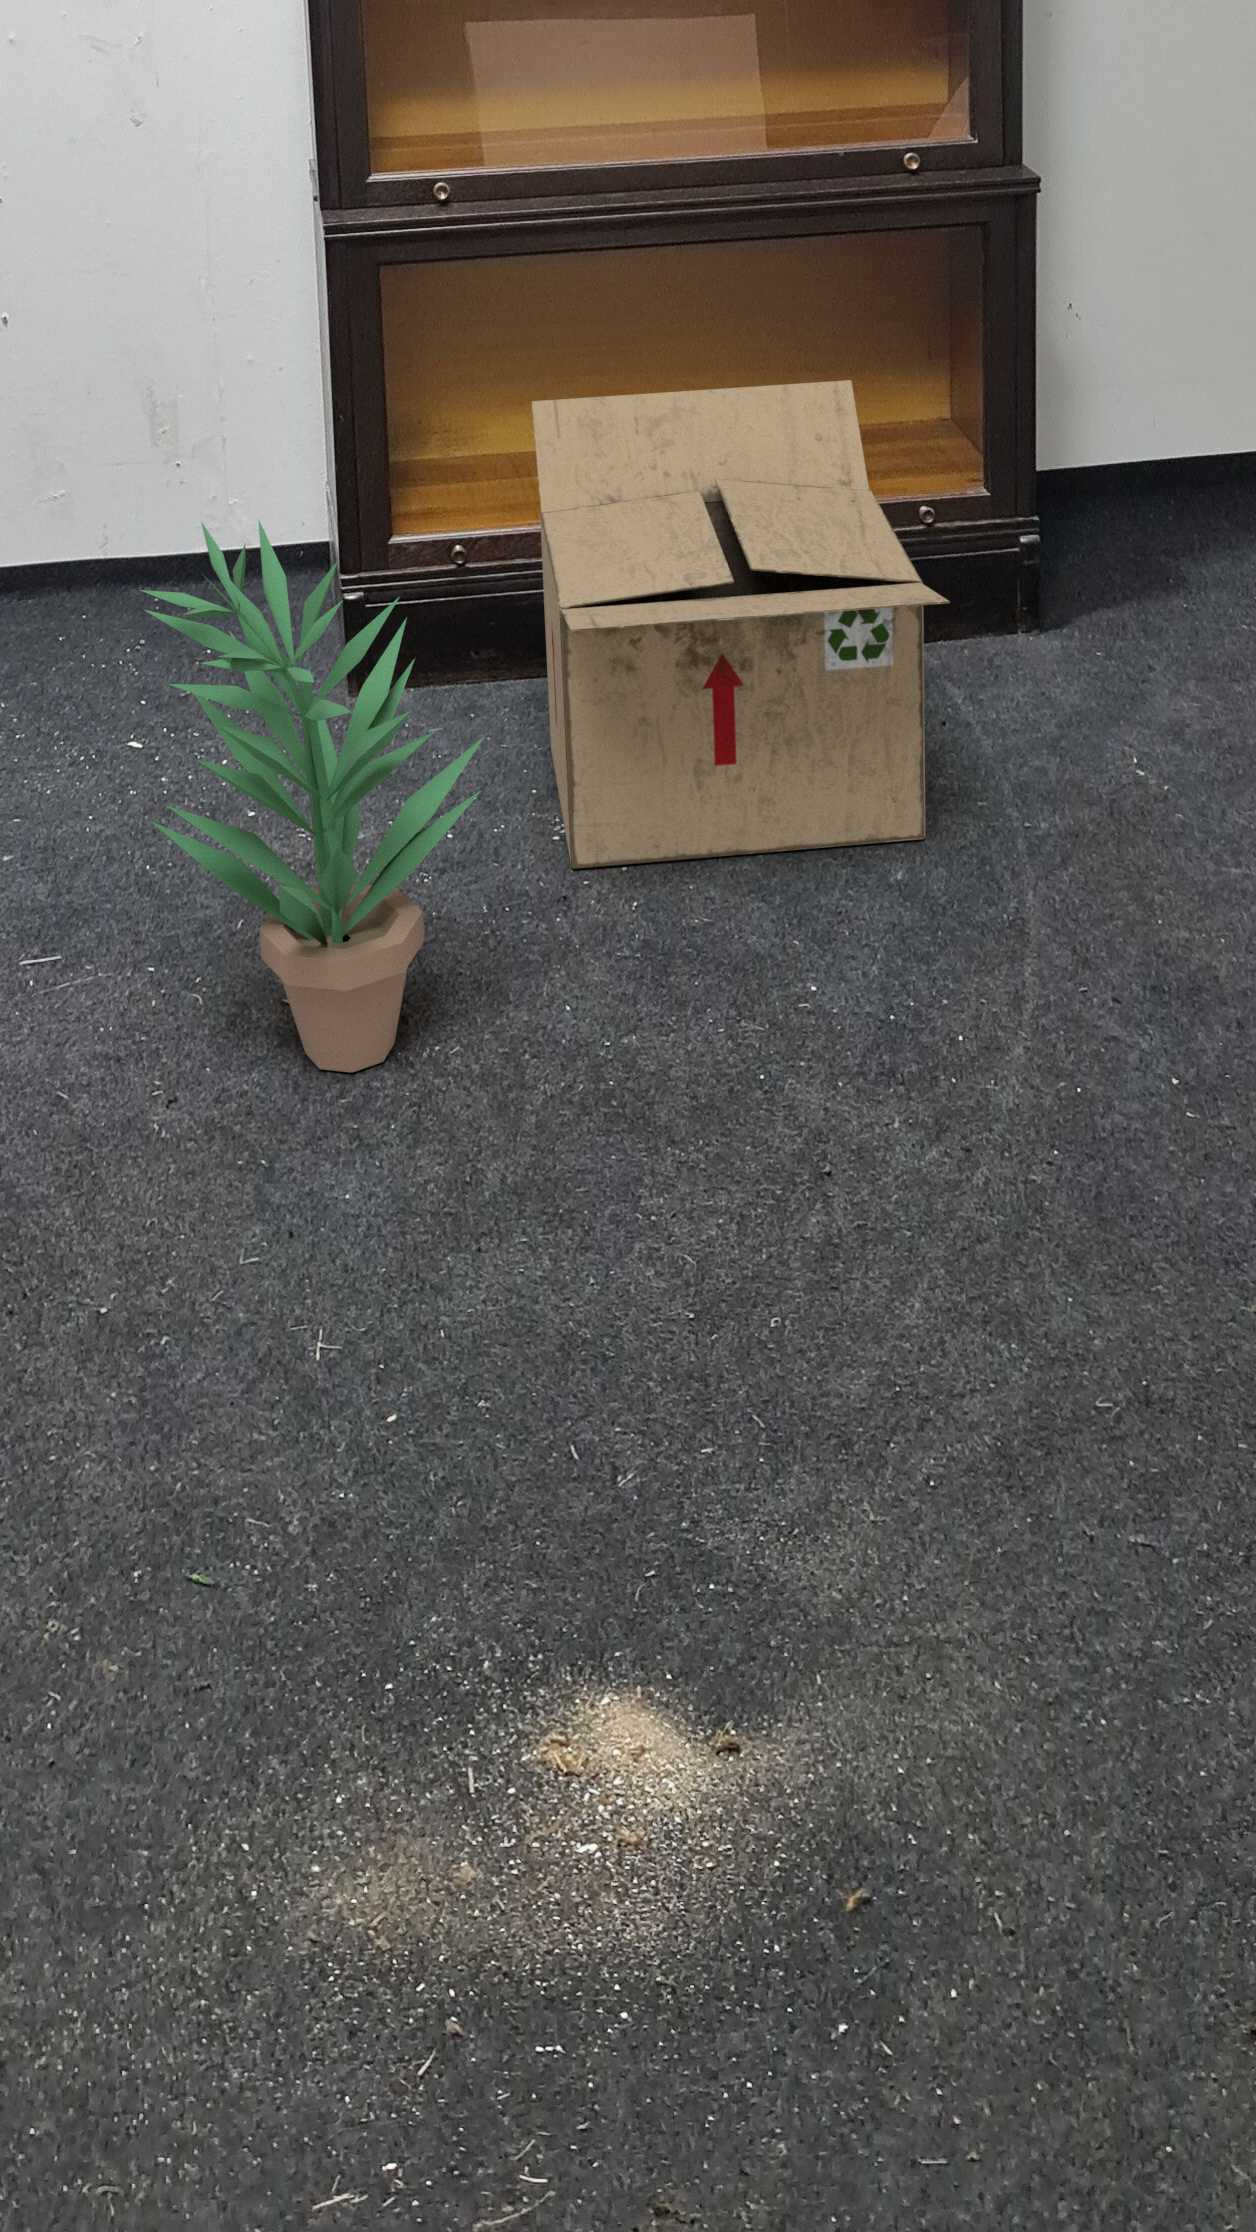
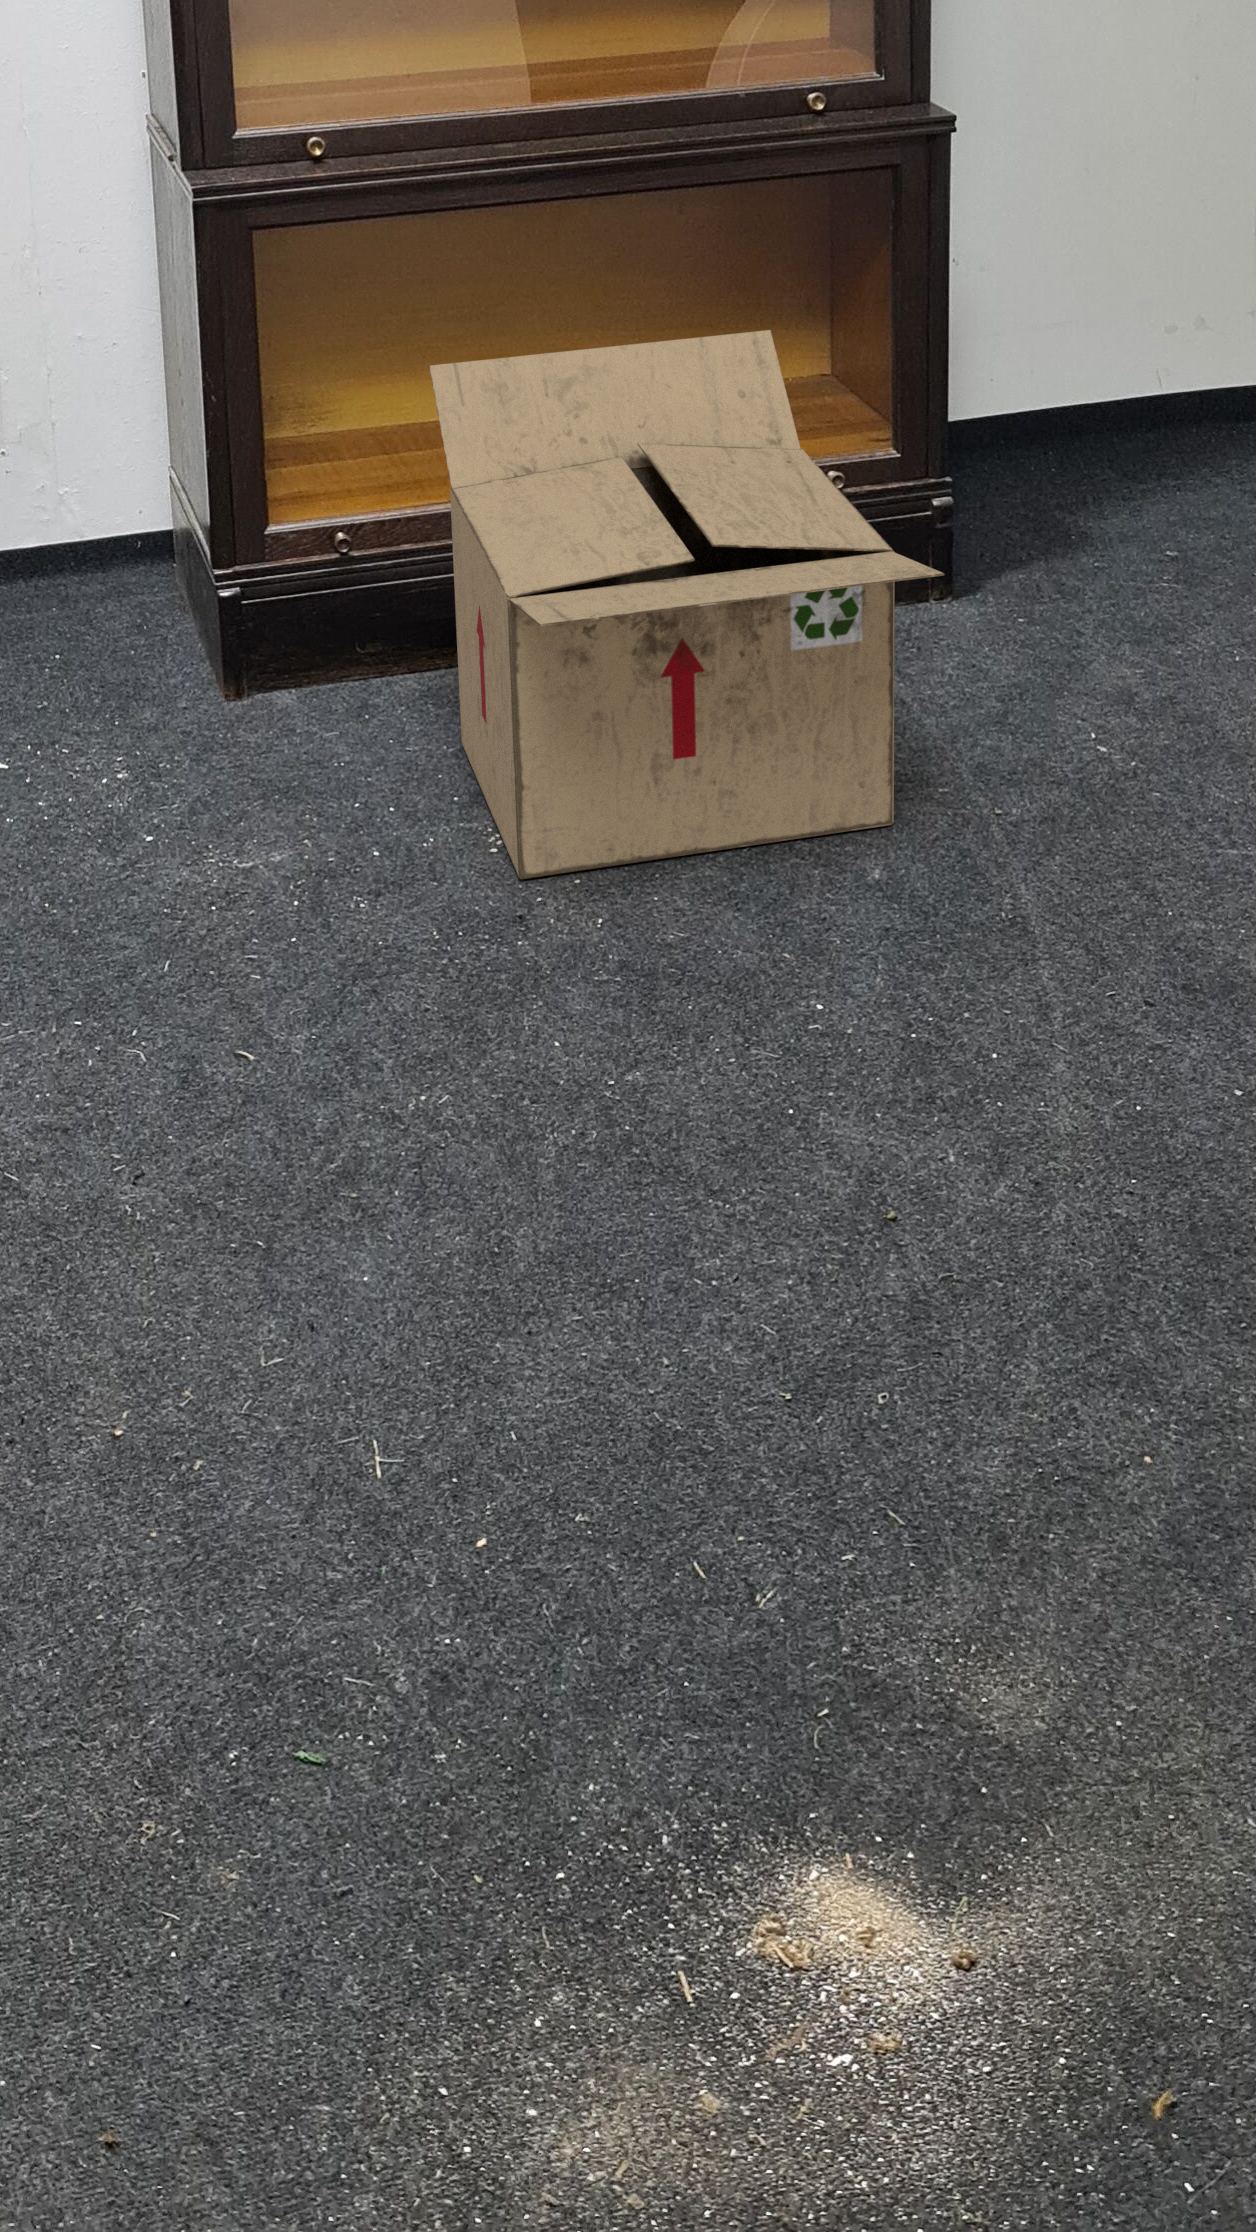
potted plant: present [140,520,484,1072] -> none [91,520,470,1132]

